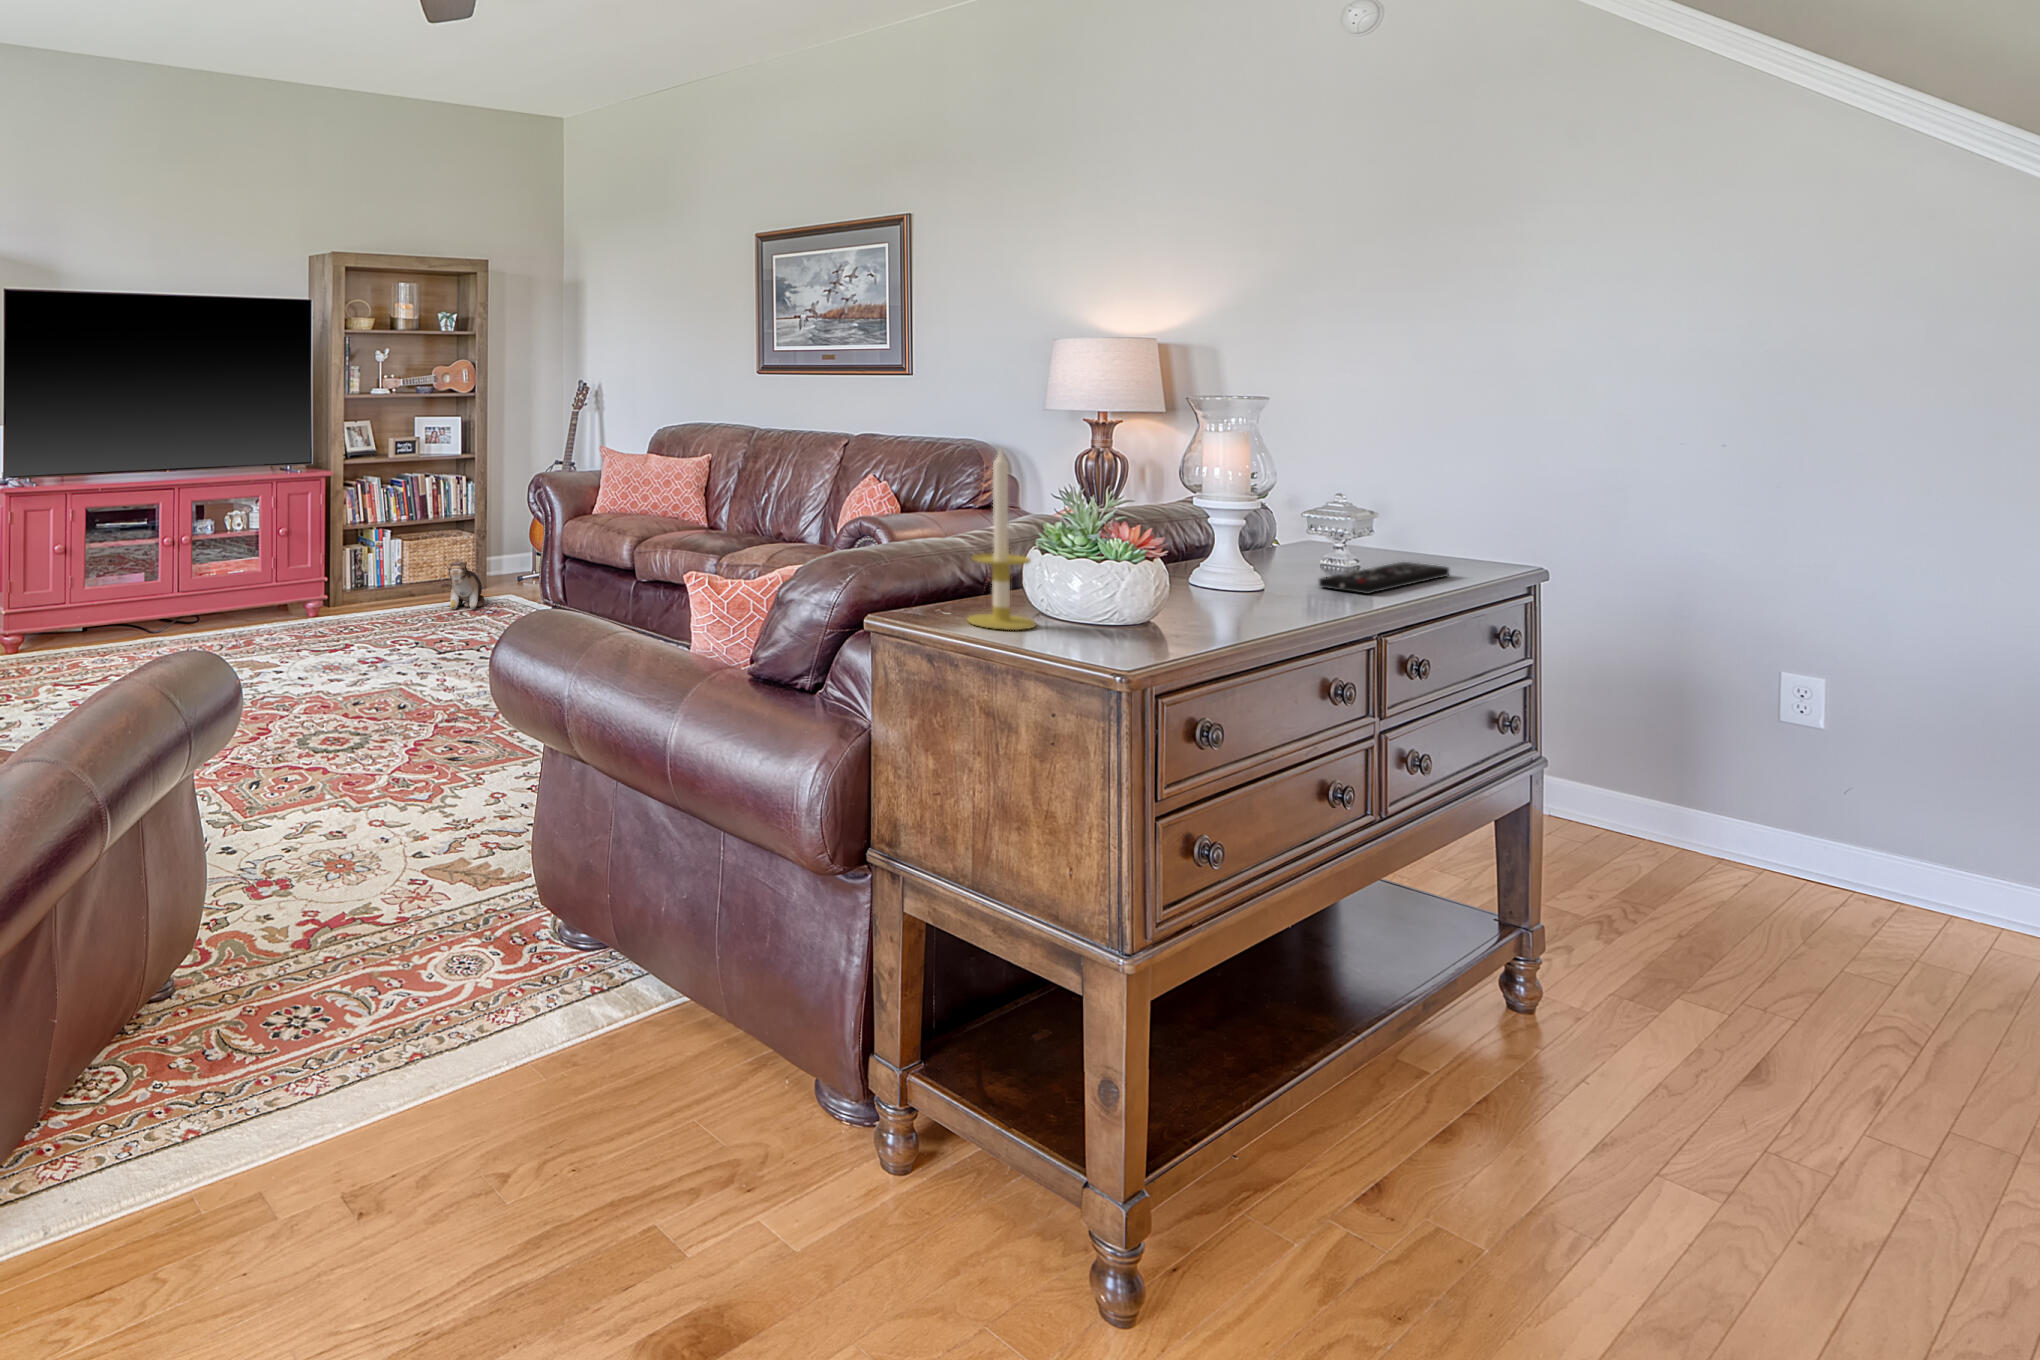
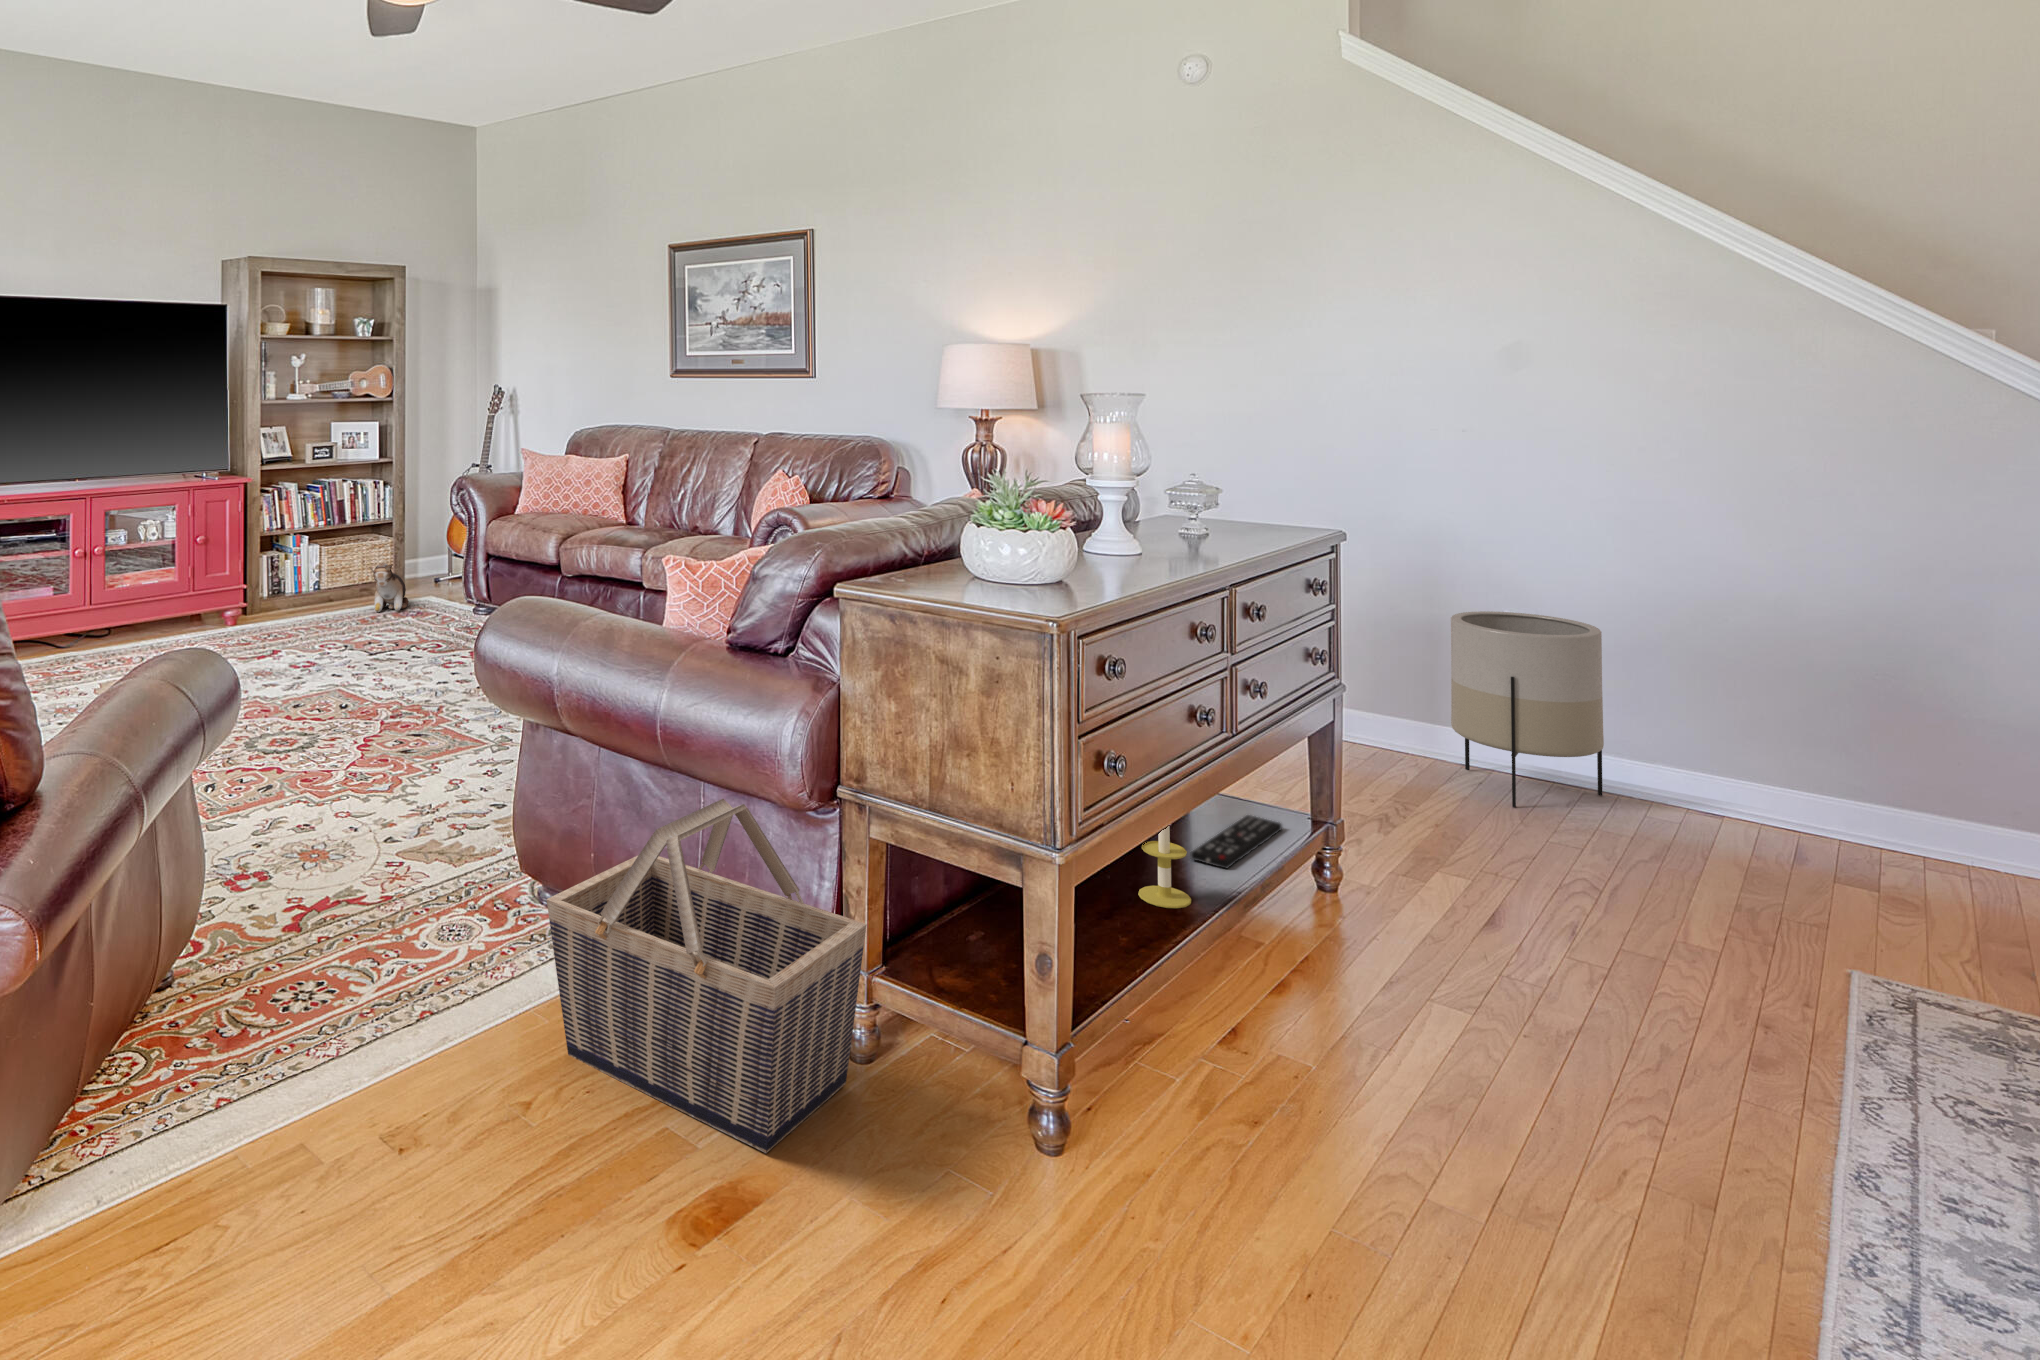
candle: present [967,450,1036,630] -> present [1138,826,1191,908]
remote control: present [1319,562,1449,594] -> present [1191,815,1282,869]
planter: none [1696,672,1916,922] -> present [1451,611,1604,807]
basket: none [539,852,898,1274] -> present [547,799,867,1153]

